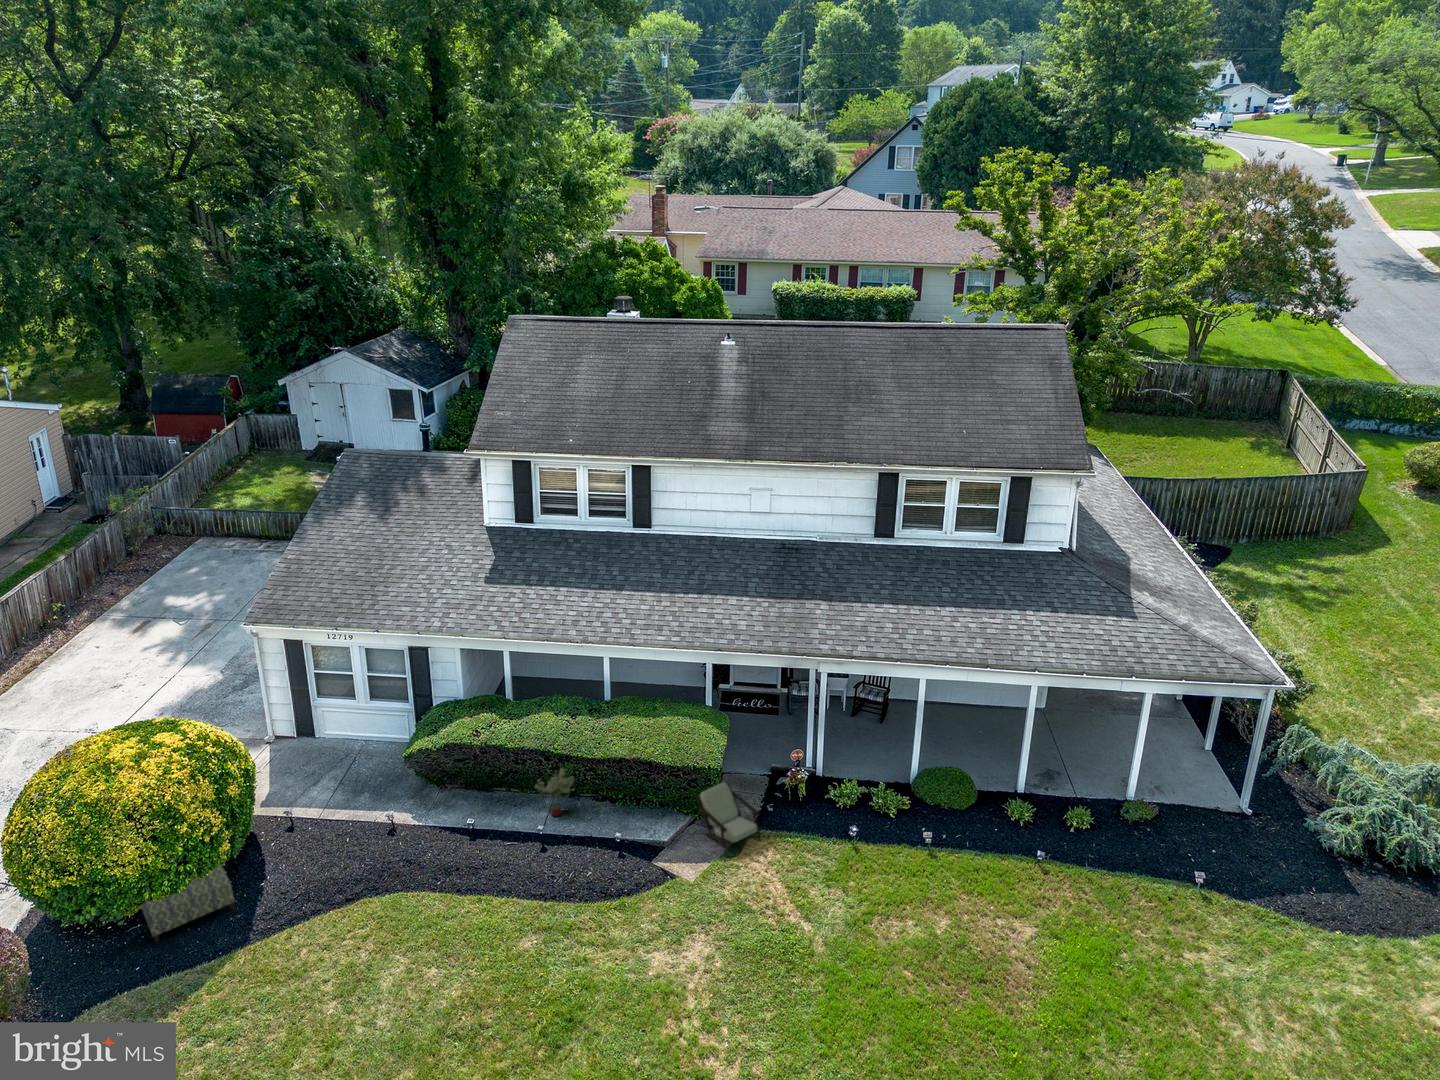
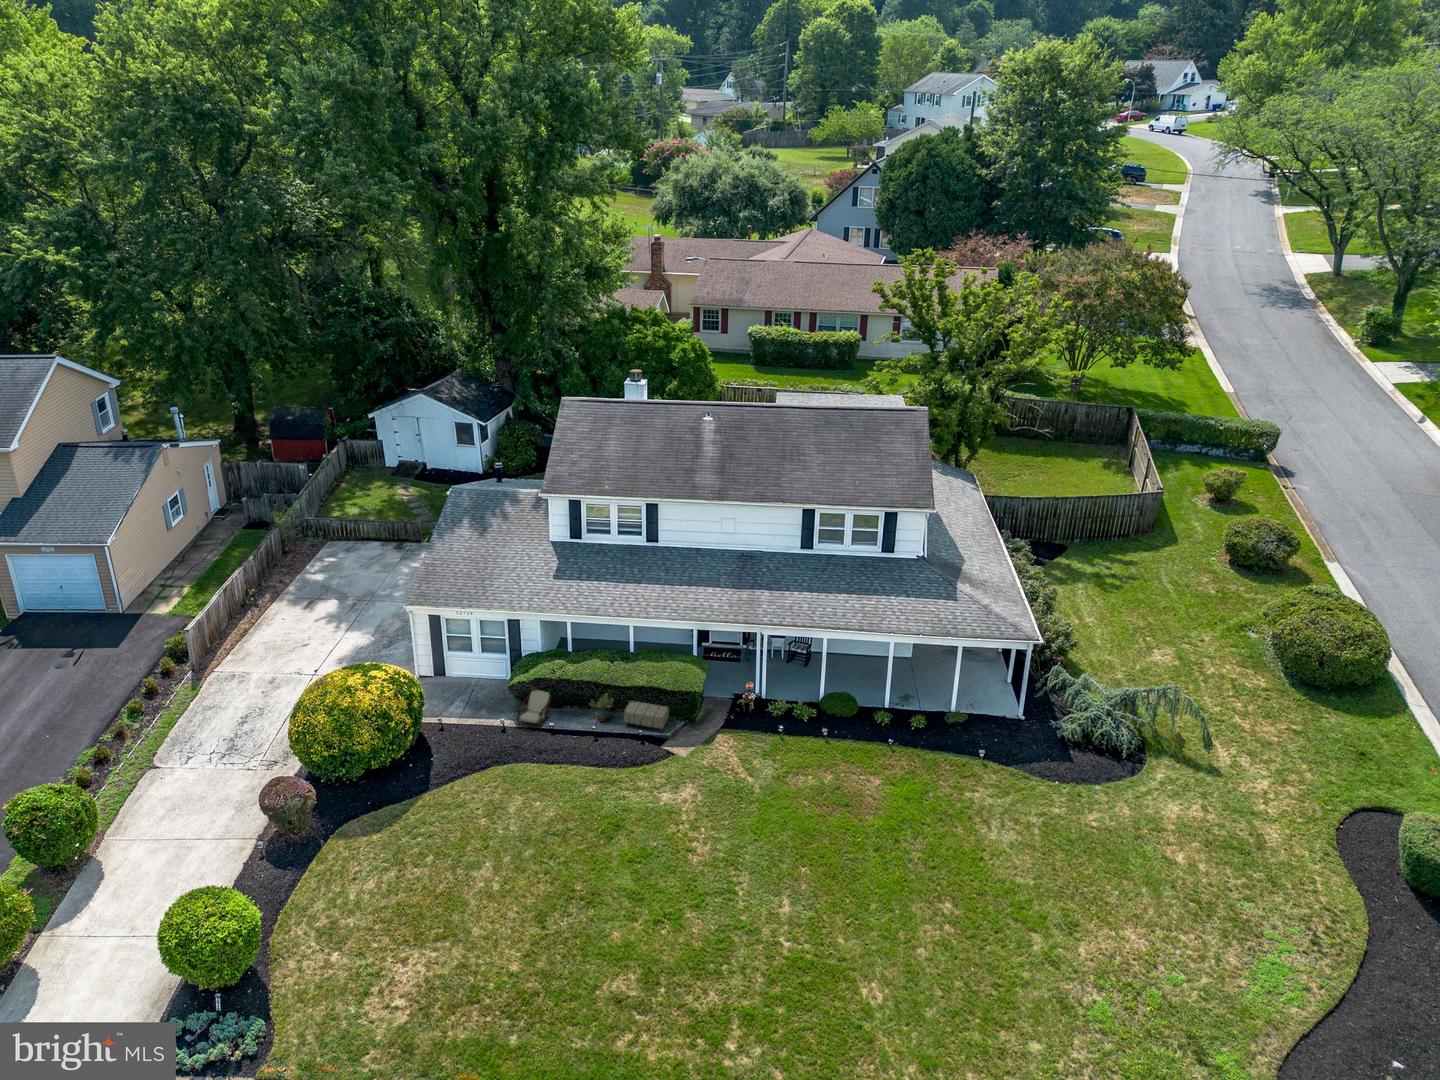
armchair: present [696,782,761,857] -> present [517,690,552,729]
bench: present [141,865,235,943] -> present [624,701,669,732]

